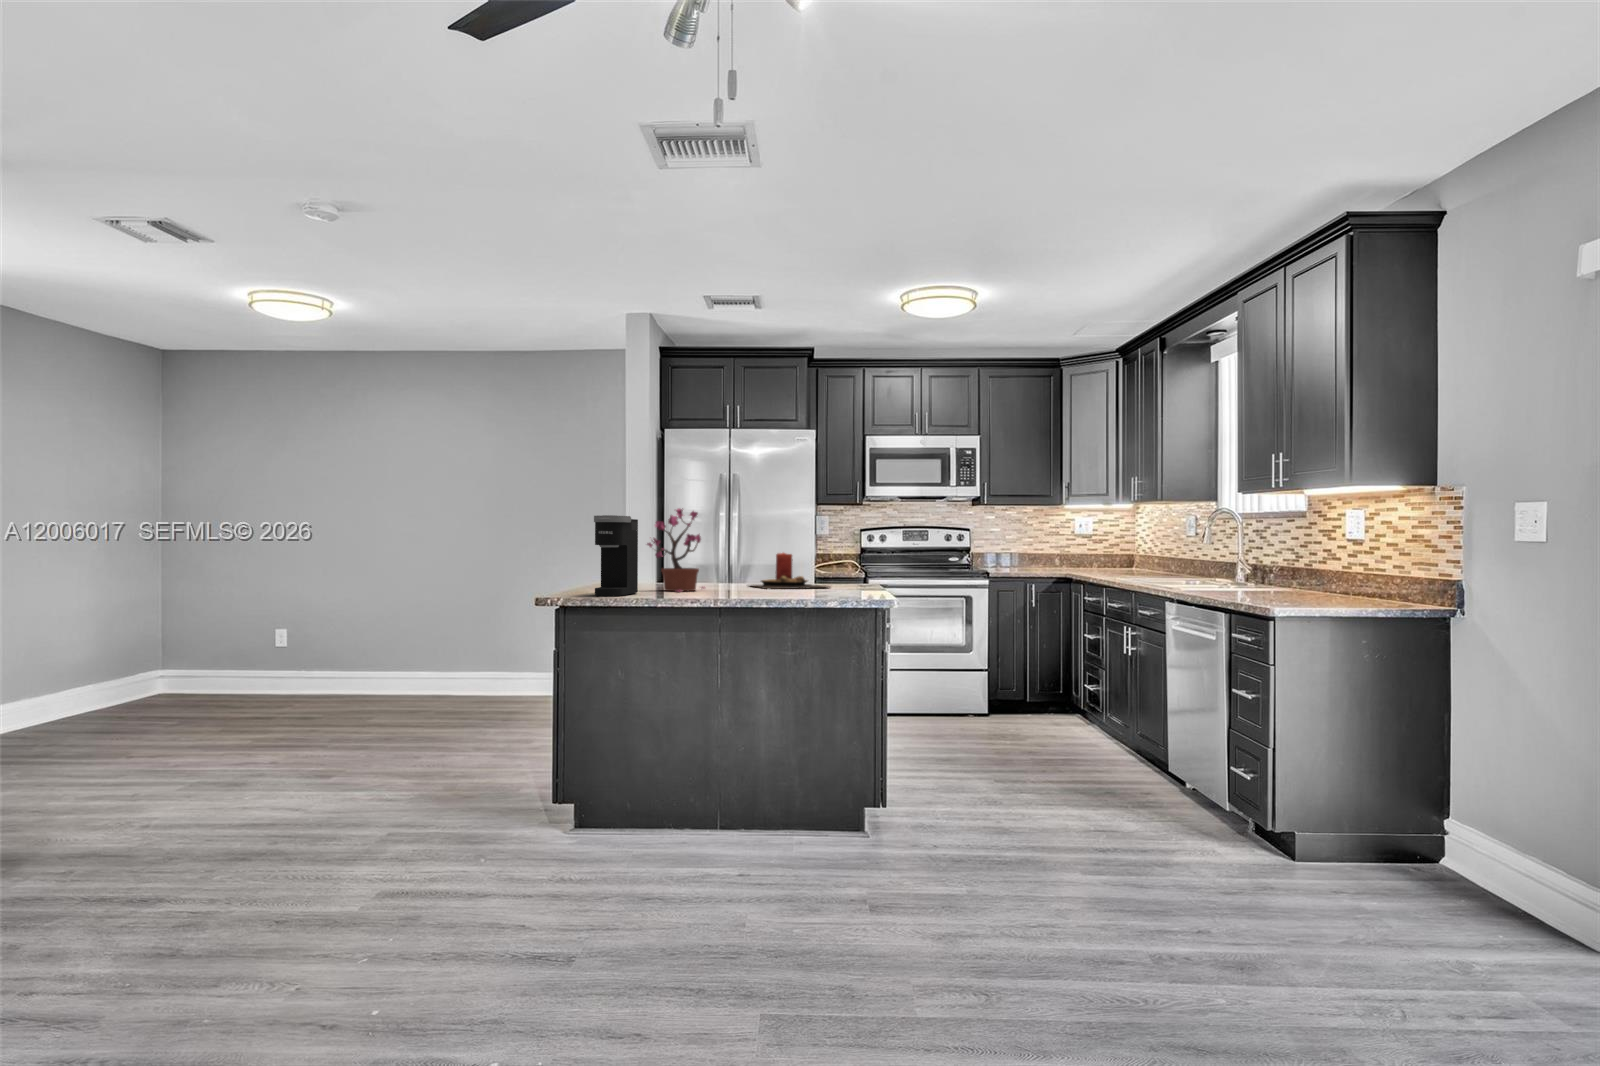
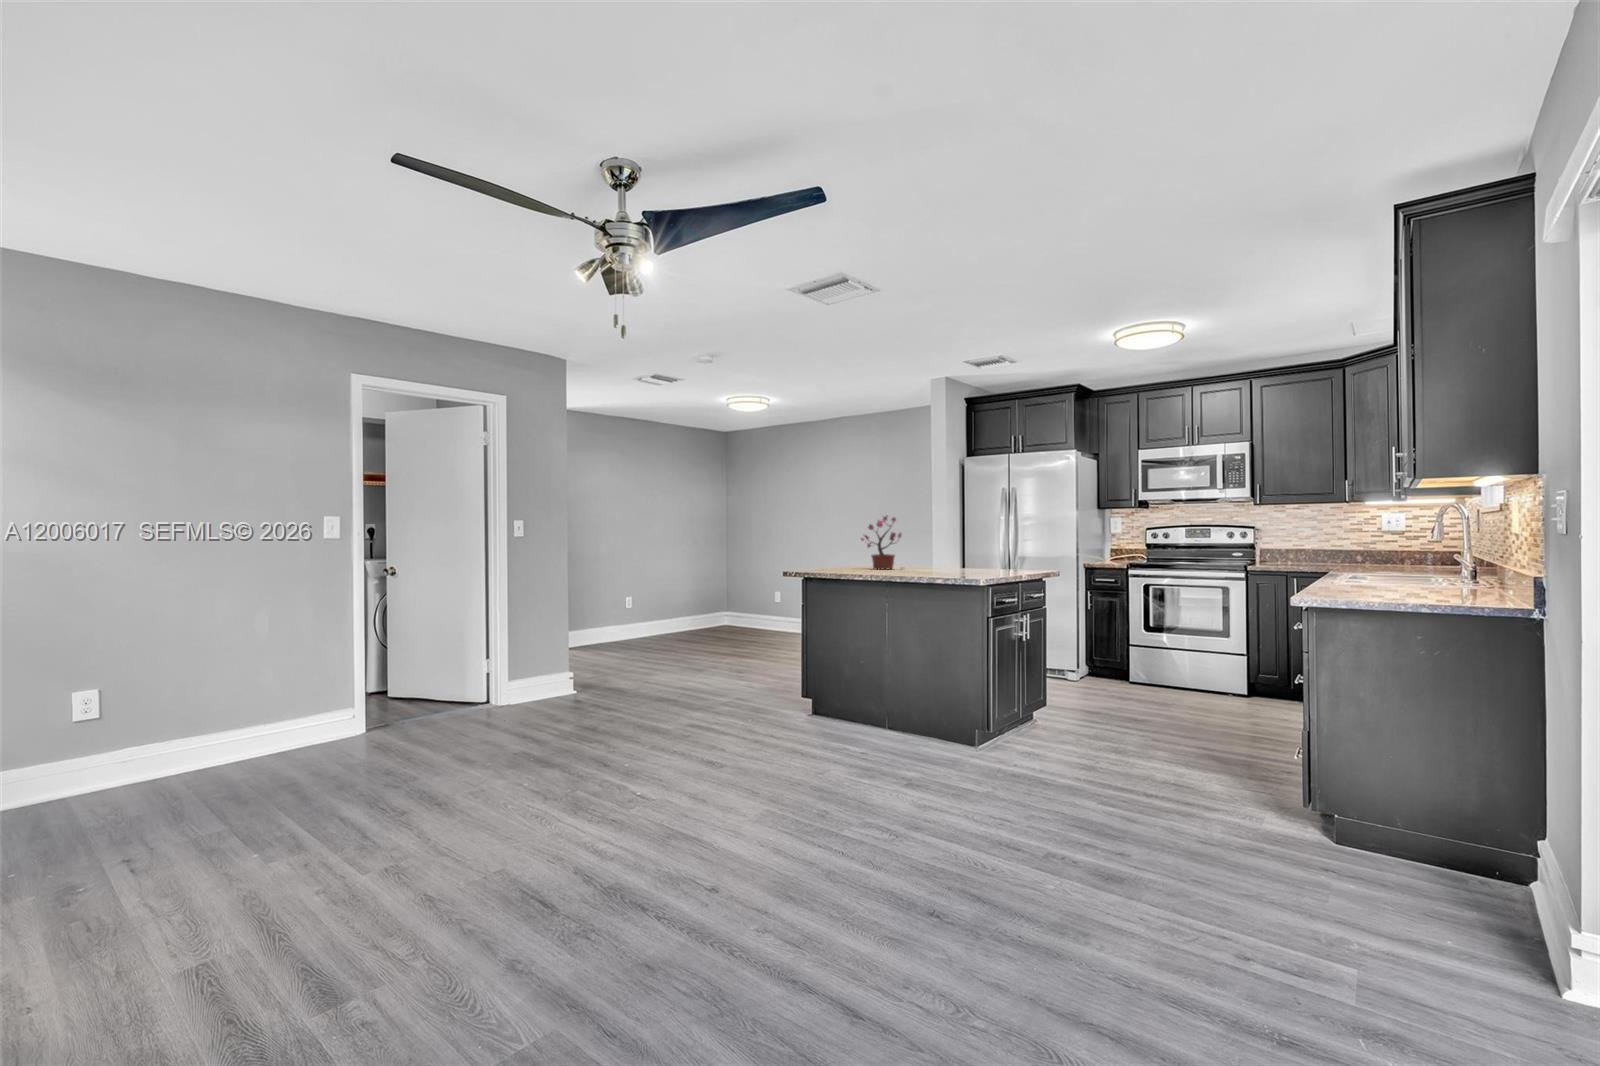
coffee maker: present [594,515,638,597] -> none [808,521,844,570]
candle: present [750,553,830,589] -> none [949,545,1002,571]

